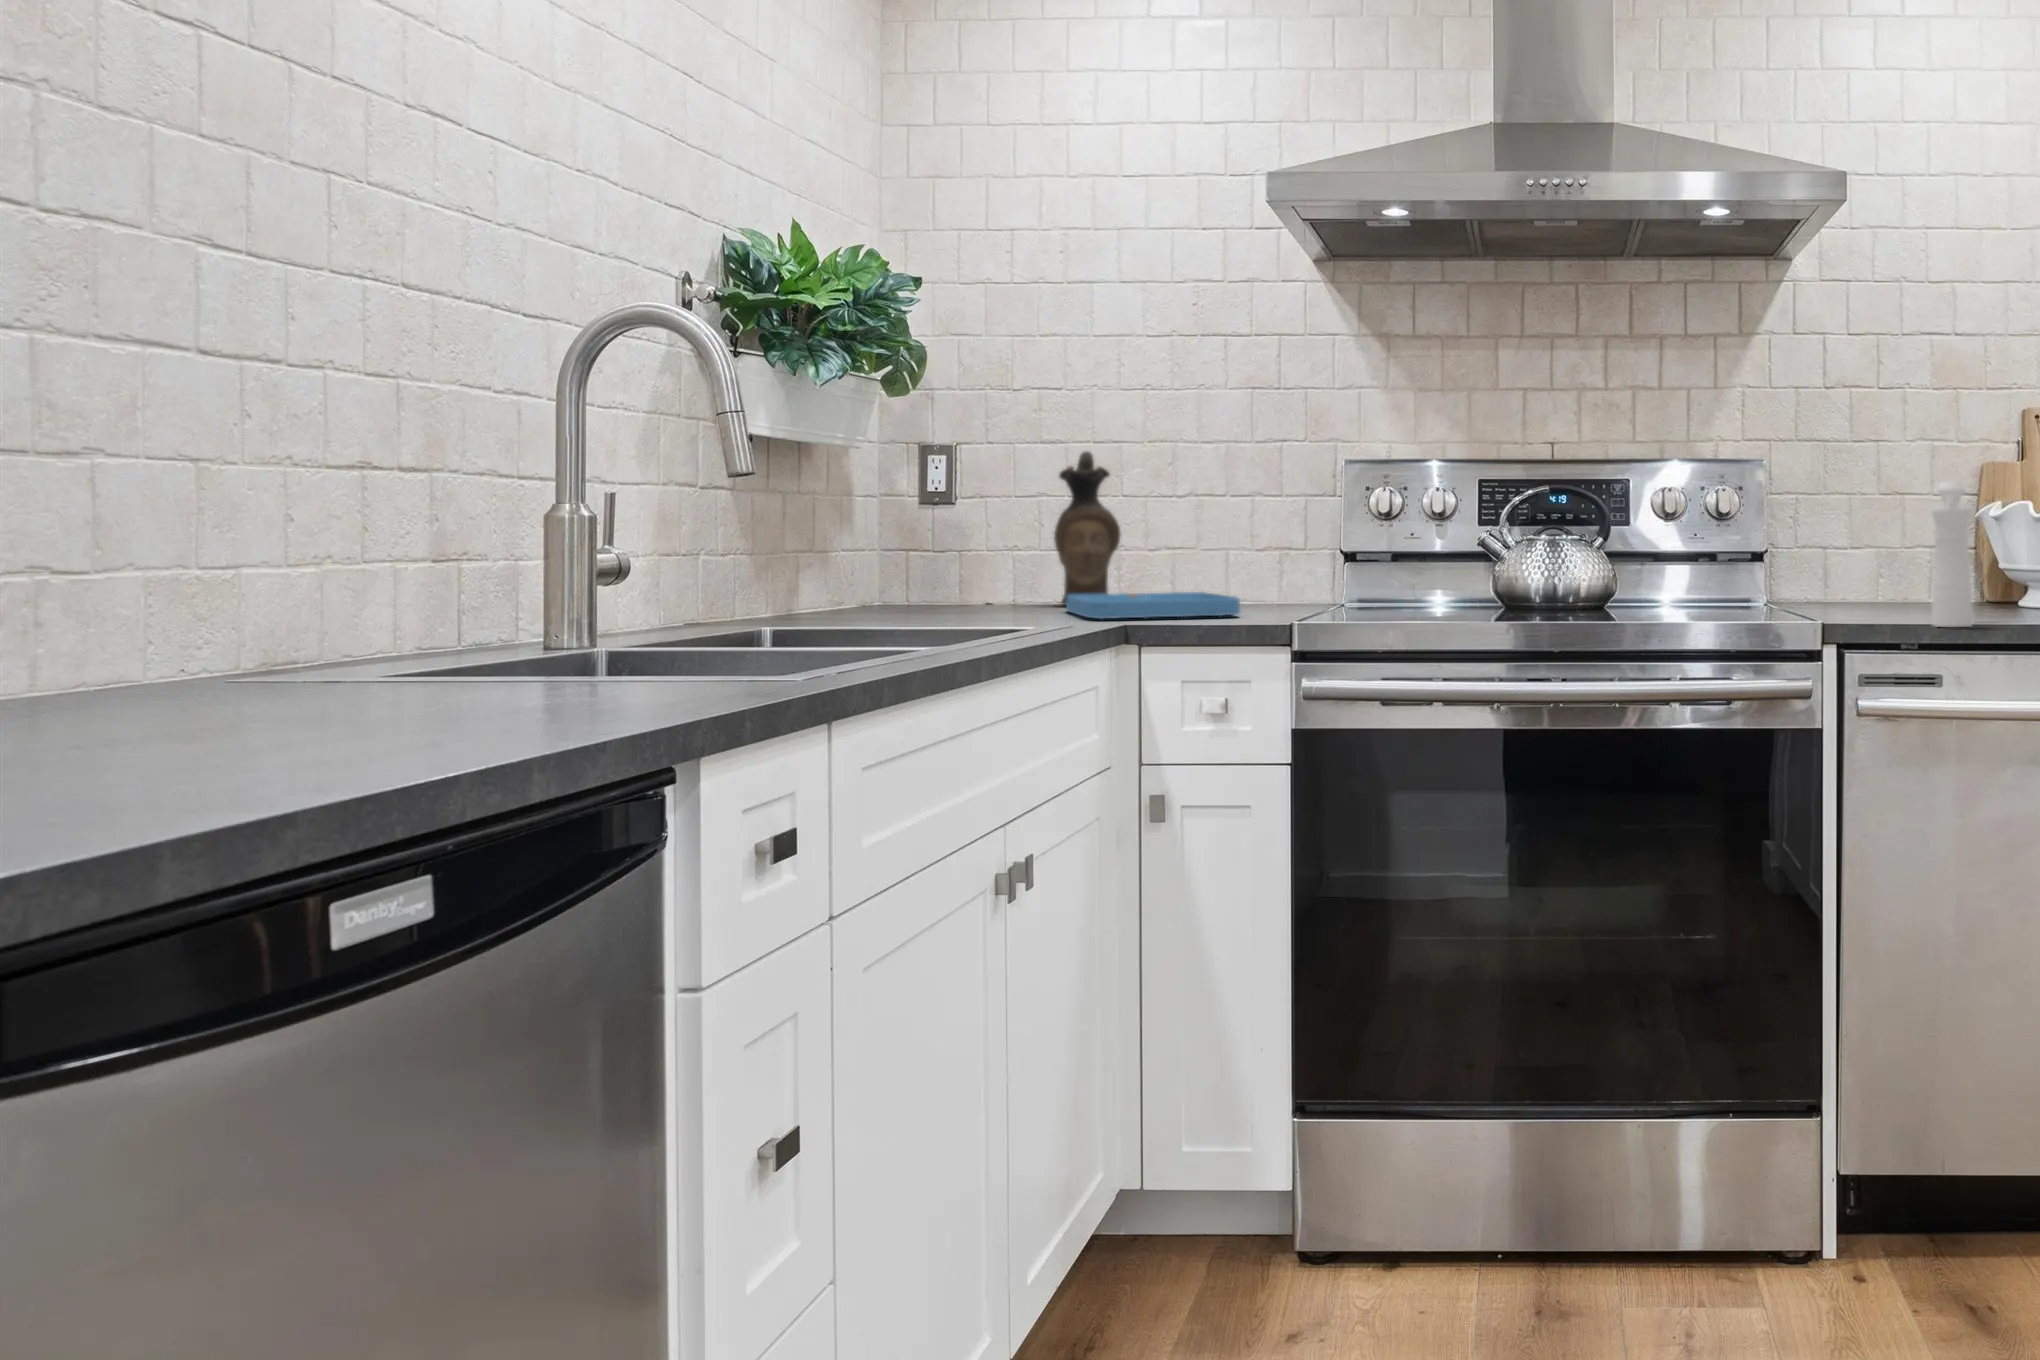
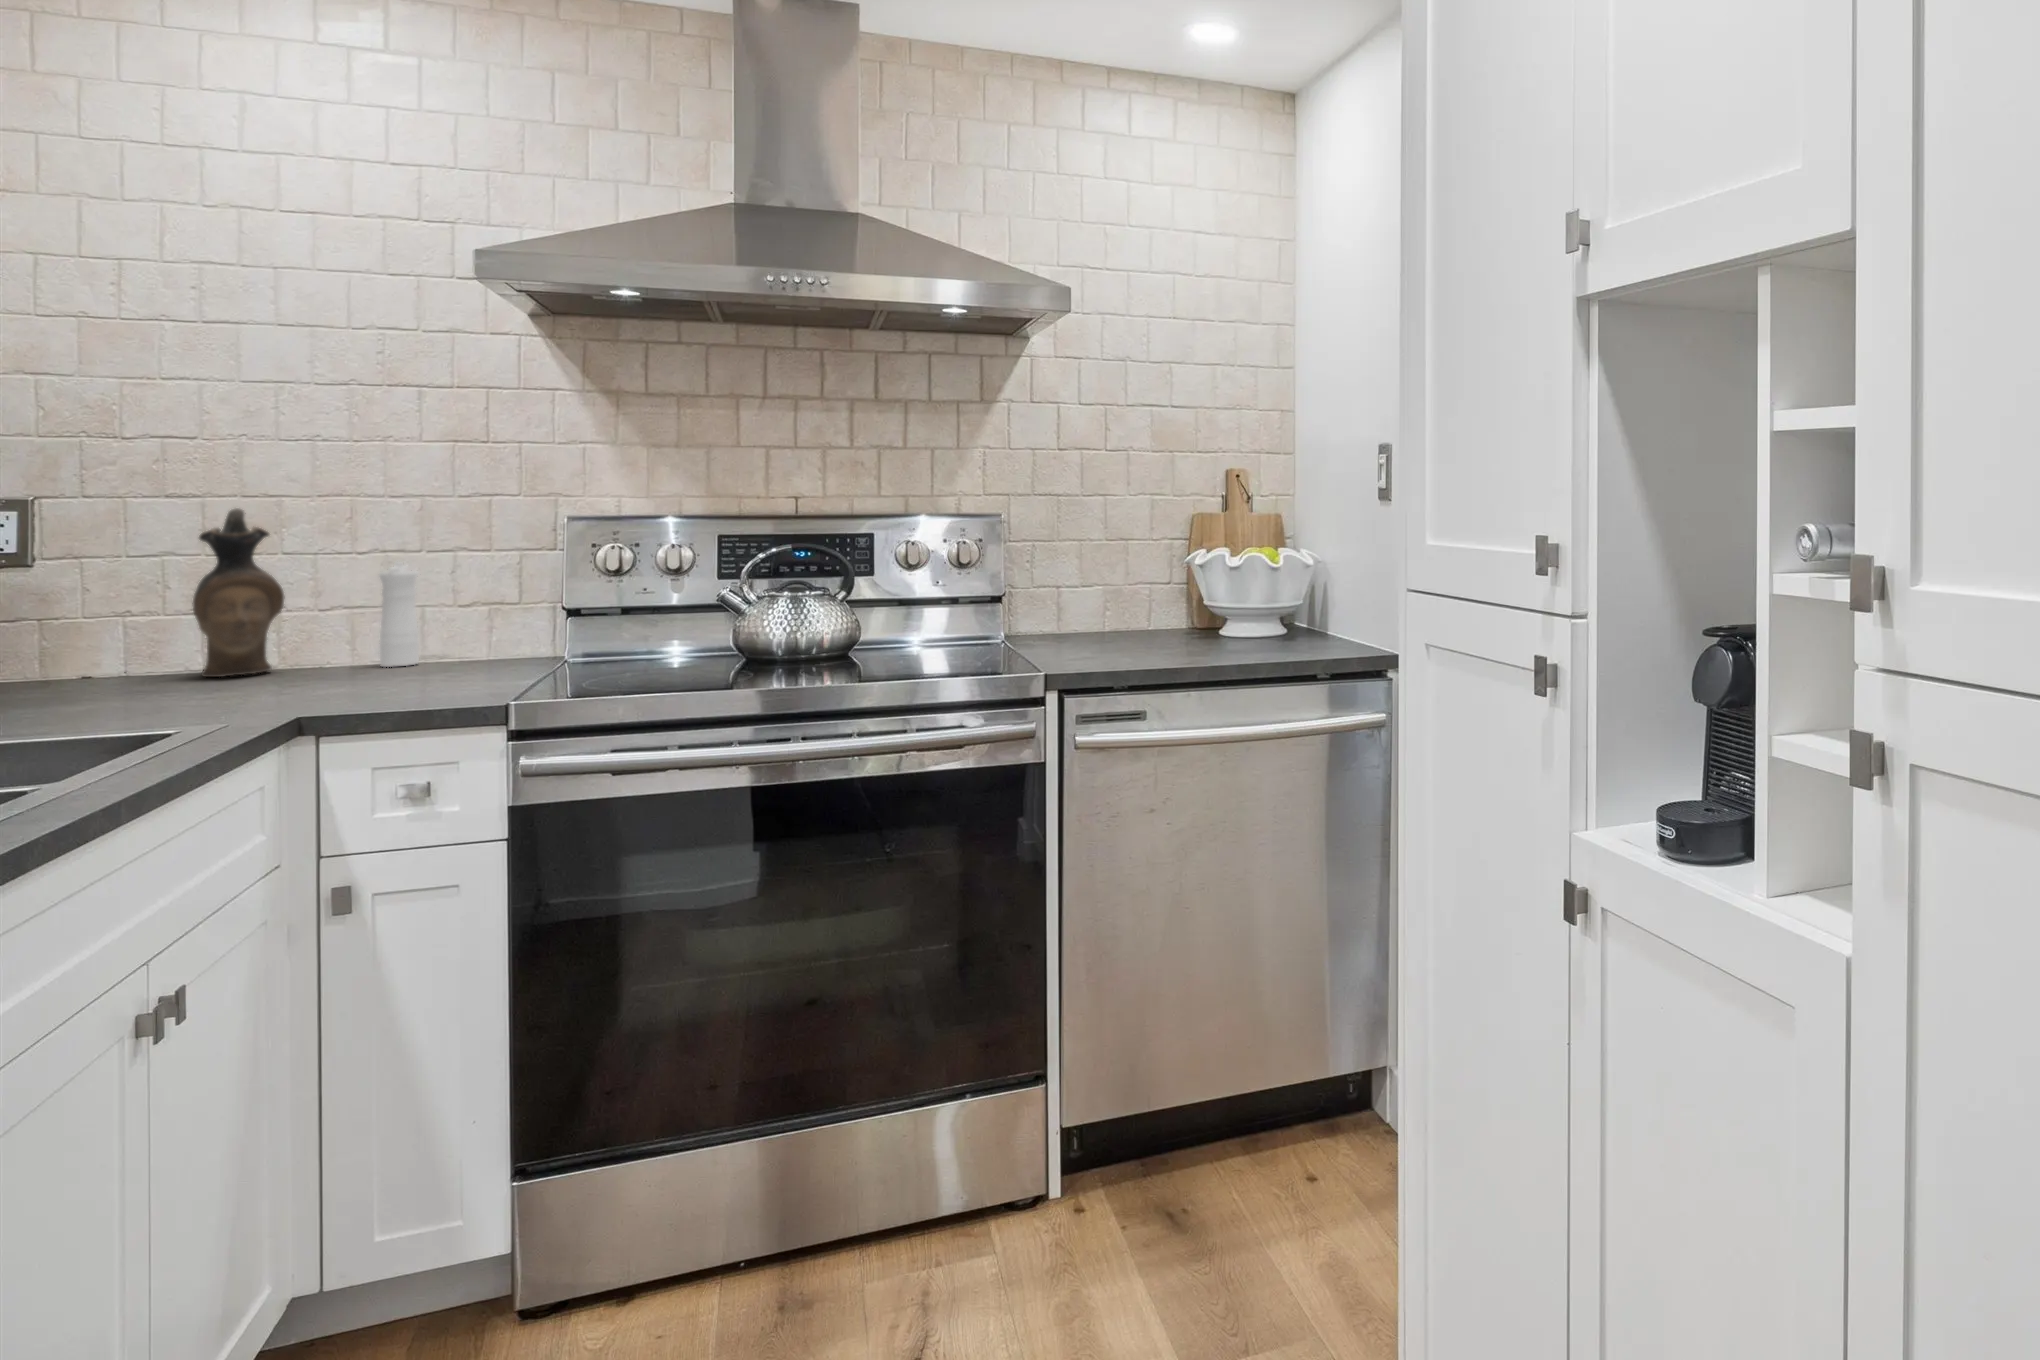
pepper mill: present [1931,482,1972,627] -> present [379,562,419,667]
tray: present [1066,592,1240,619] -> none [213,658,445,707]

